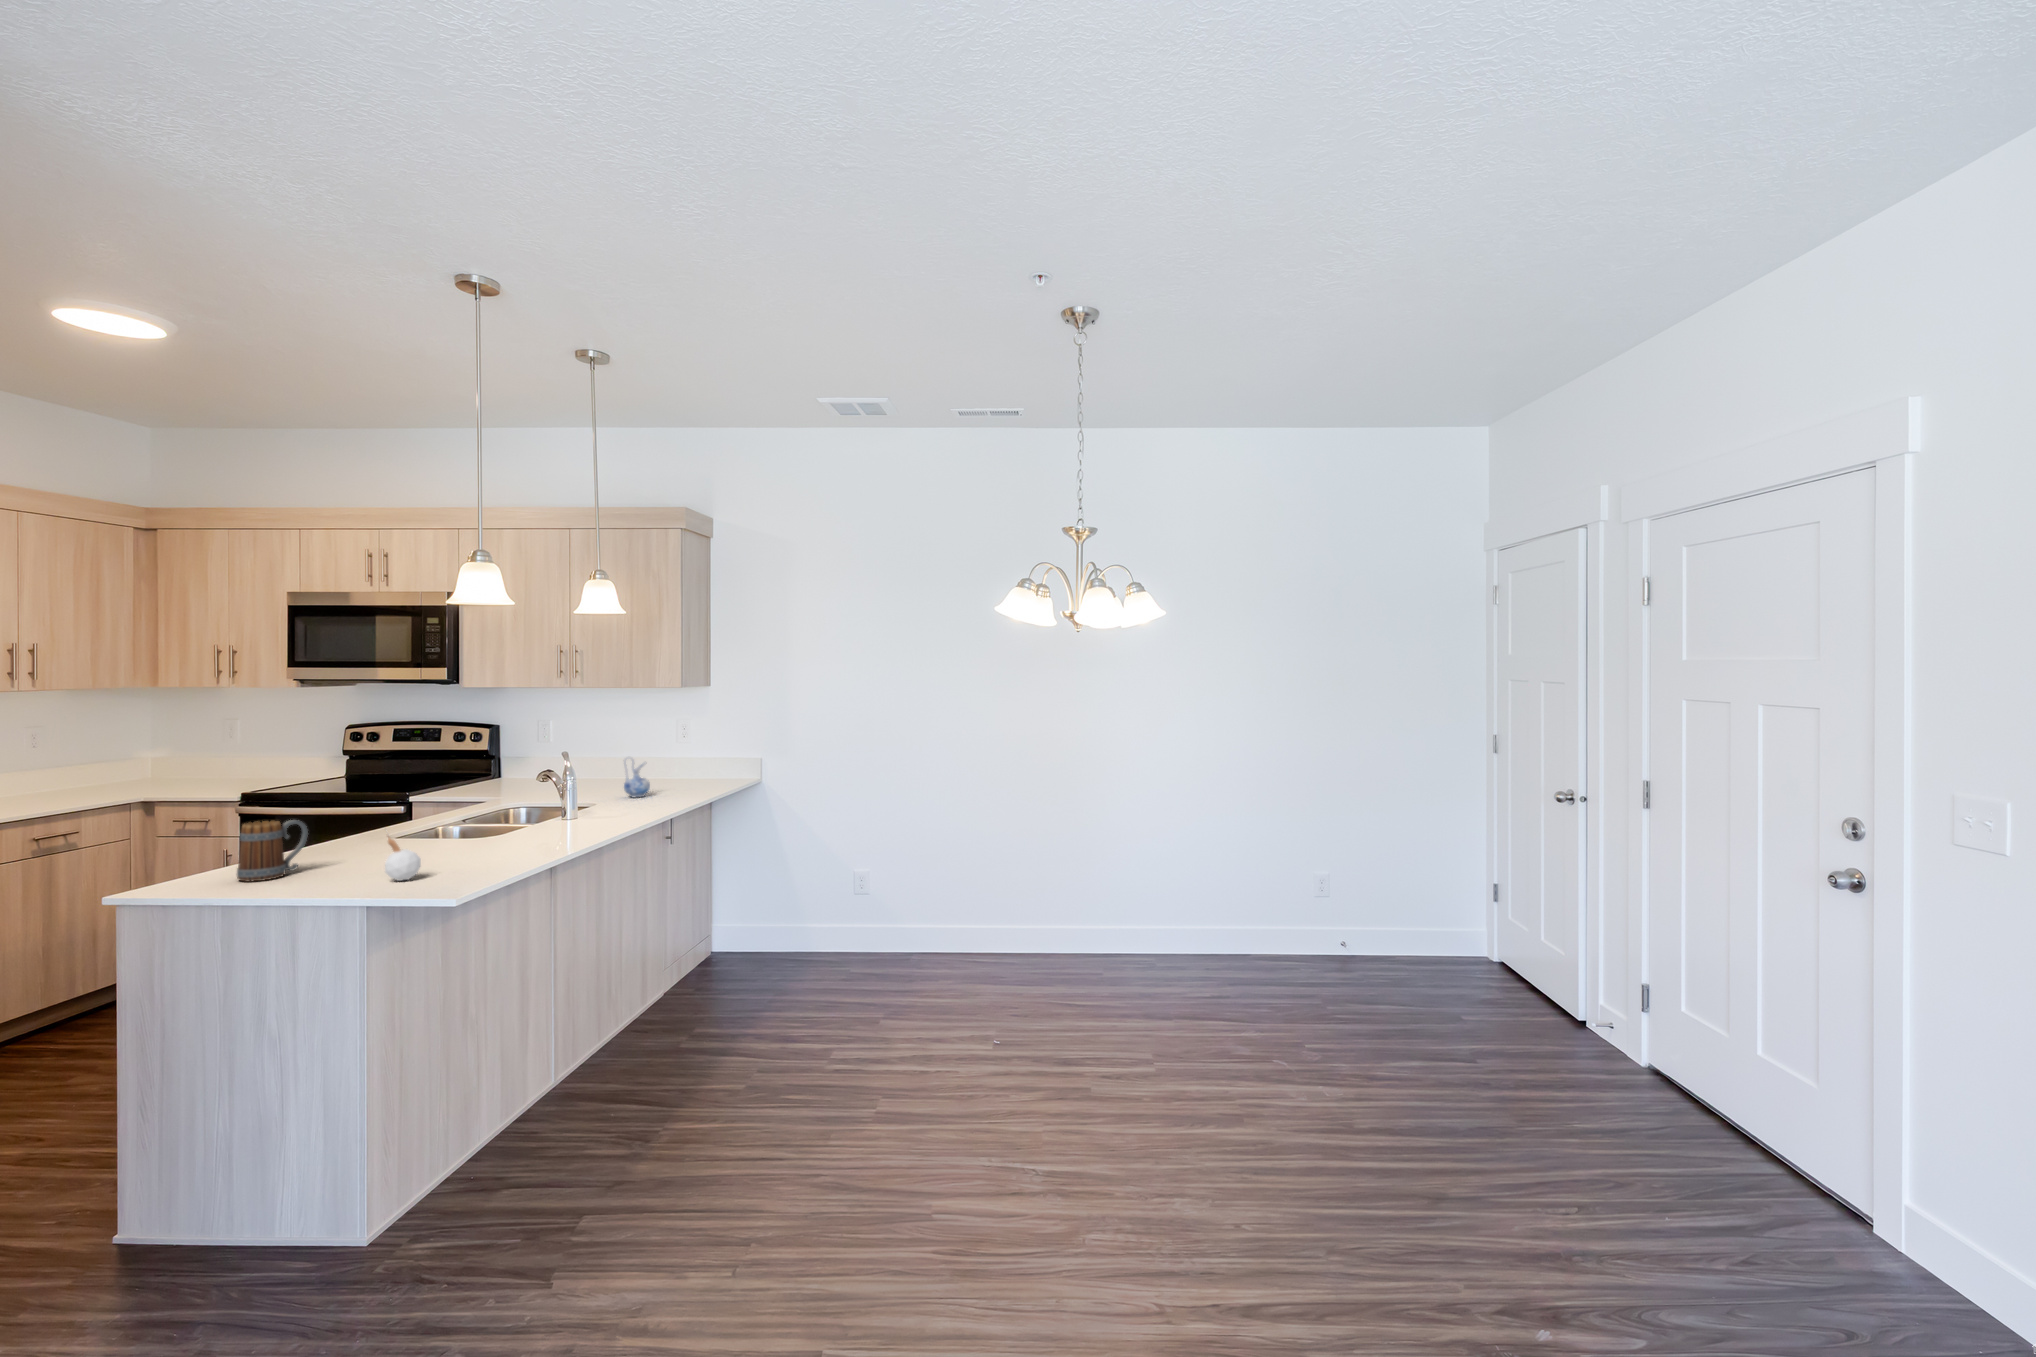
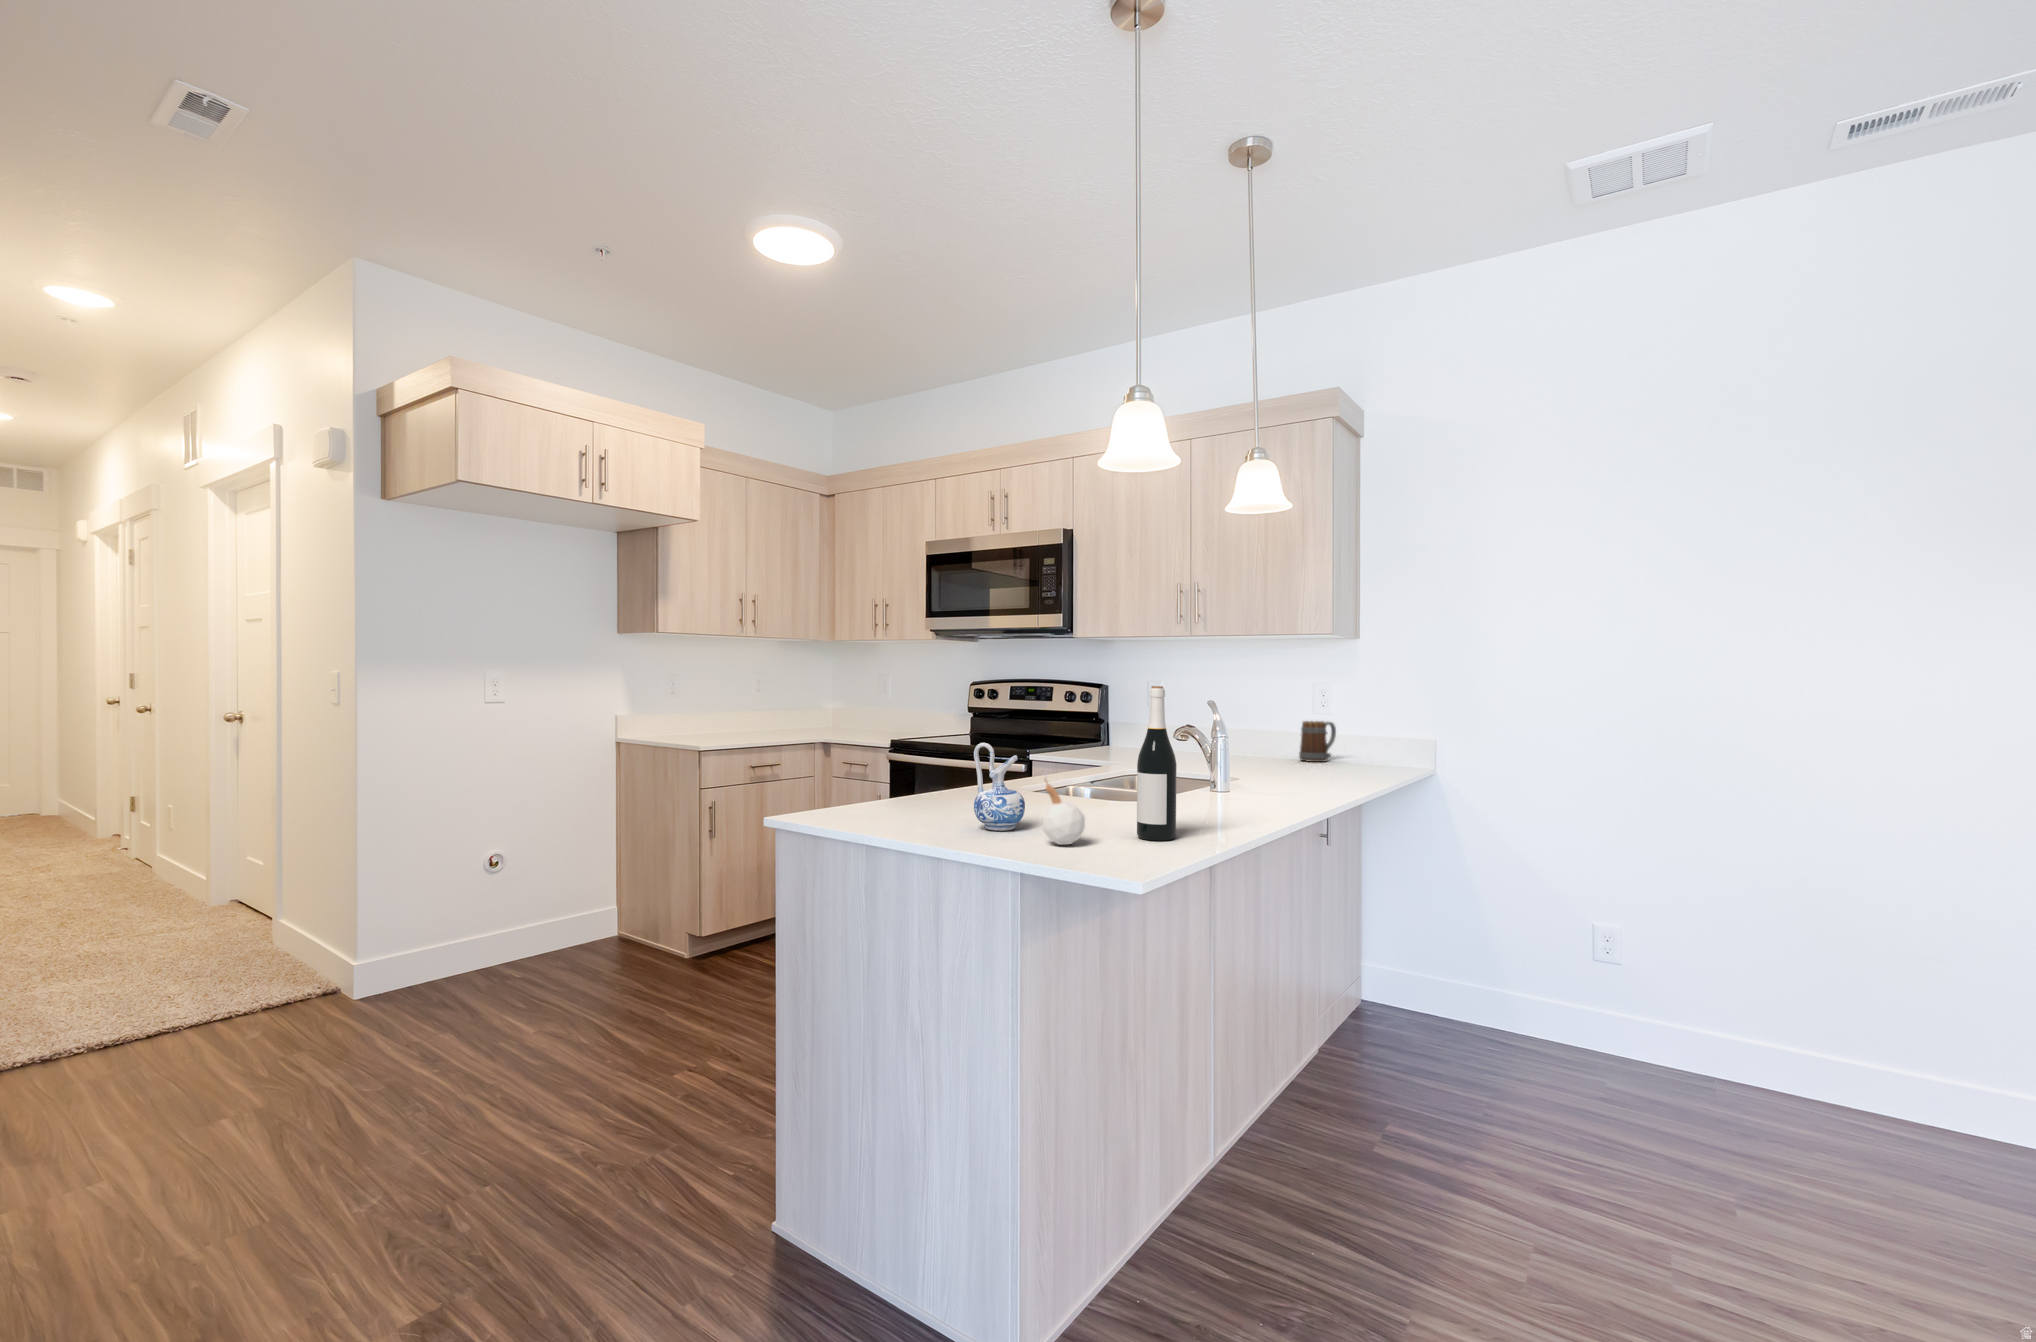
ceramic pitcher: present [624,757,650,797] -> present [974,743,1025,831]
wine bottle: none [467,762,498,869] -> present [1137,686,1176,841]
mug: present [237,820,308,882] -> present [1299,721,1336,762]

